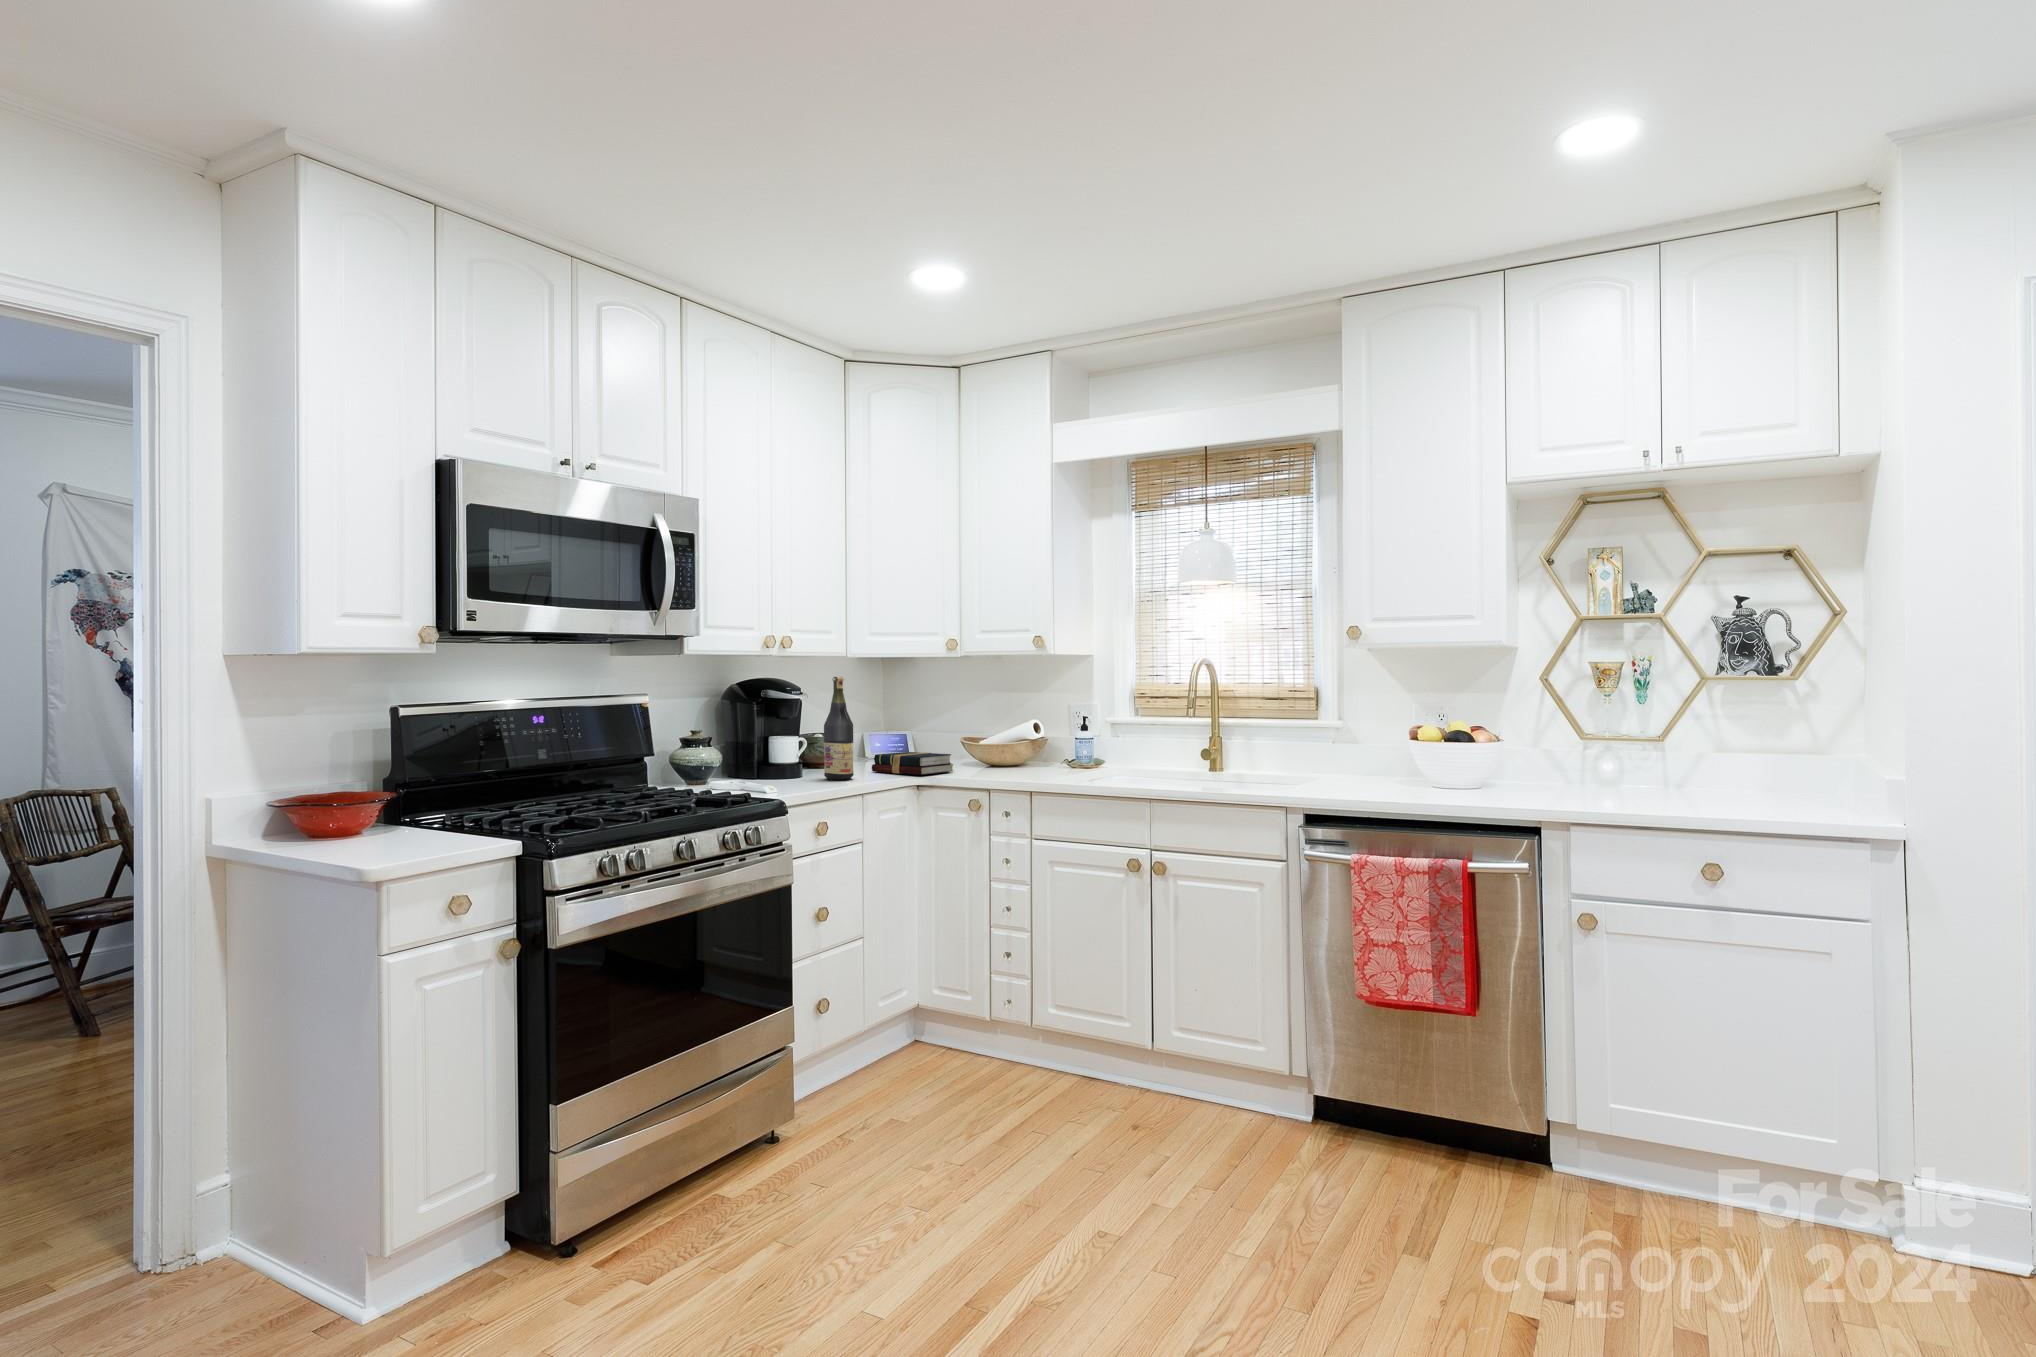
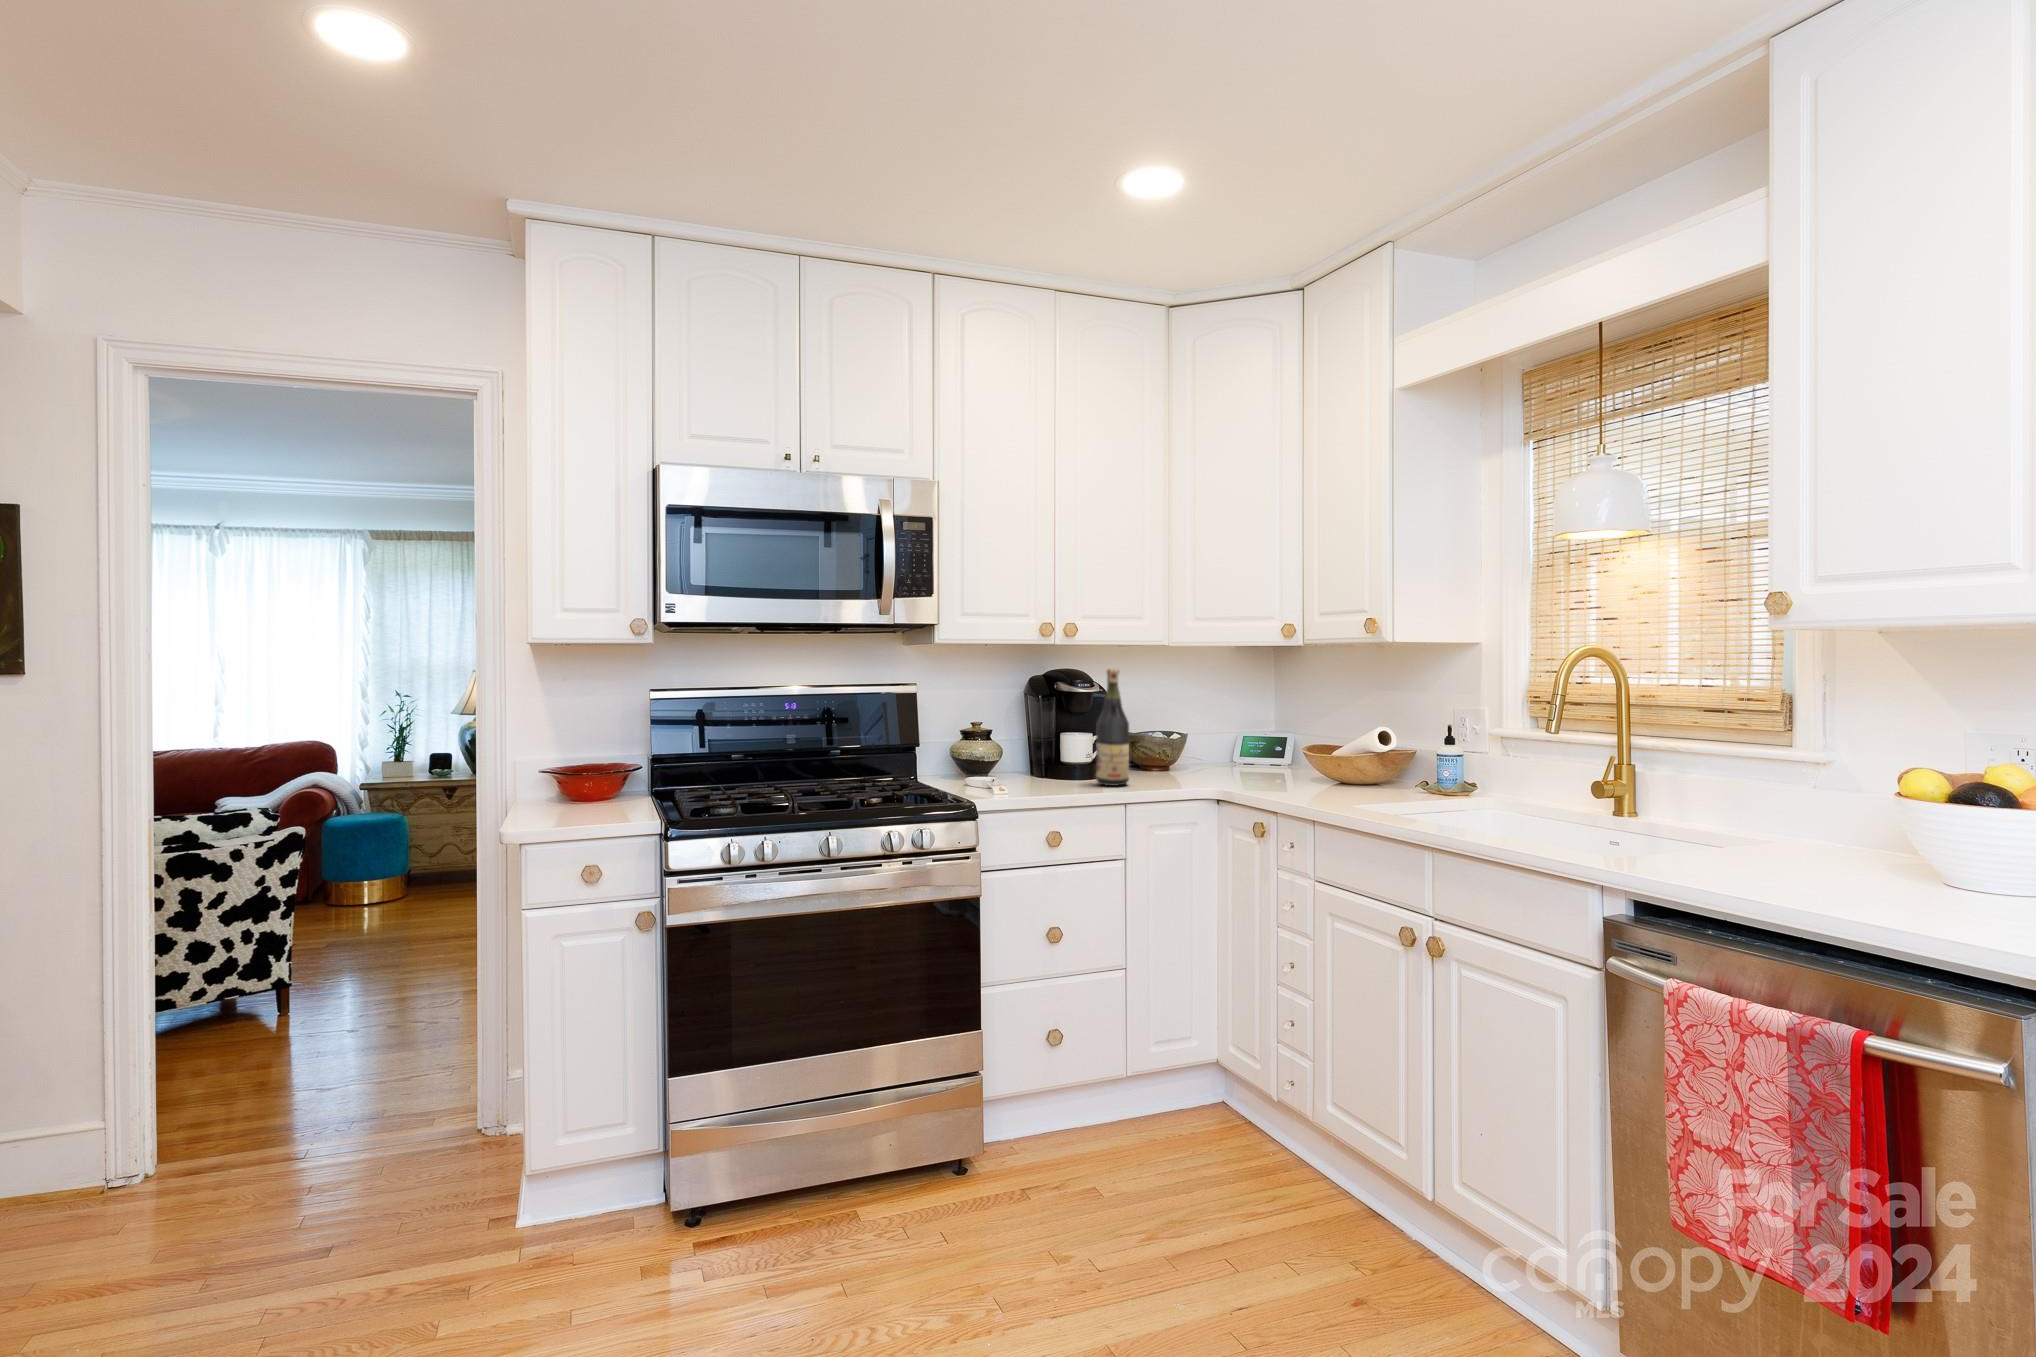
hardback book: present [872,752,954,775] -> none [1173,758,1263,787]

